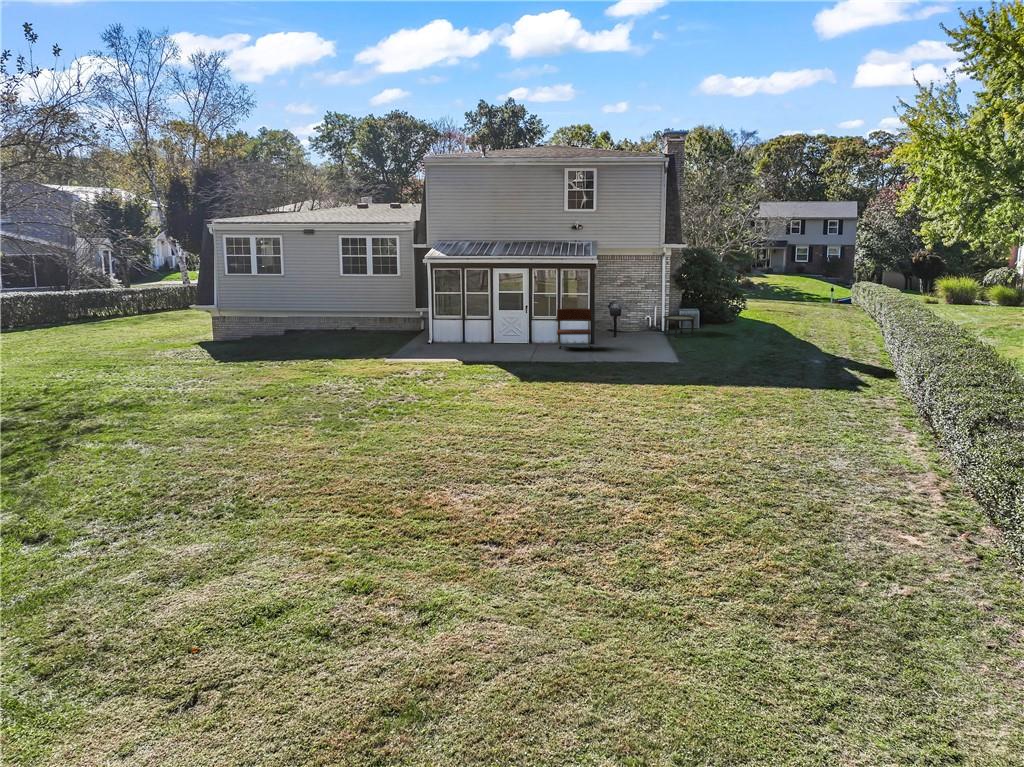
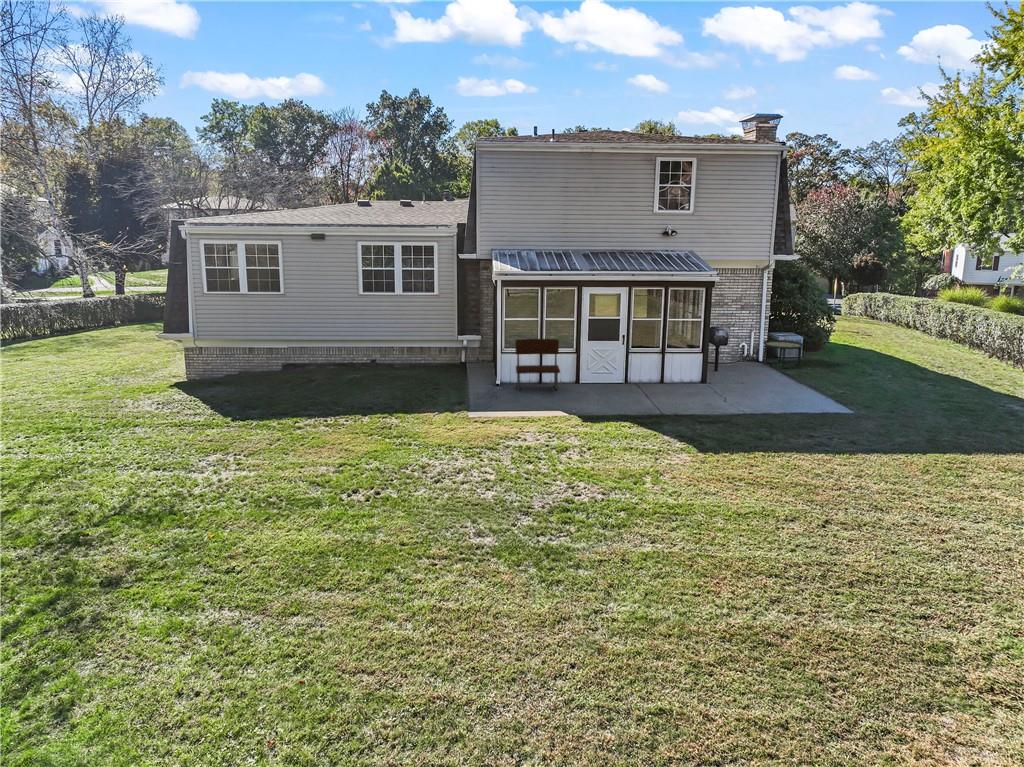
bench: present [557,308,591,348] -> present [515,339,560,391]

